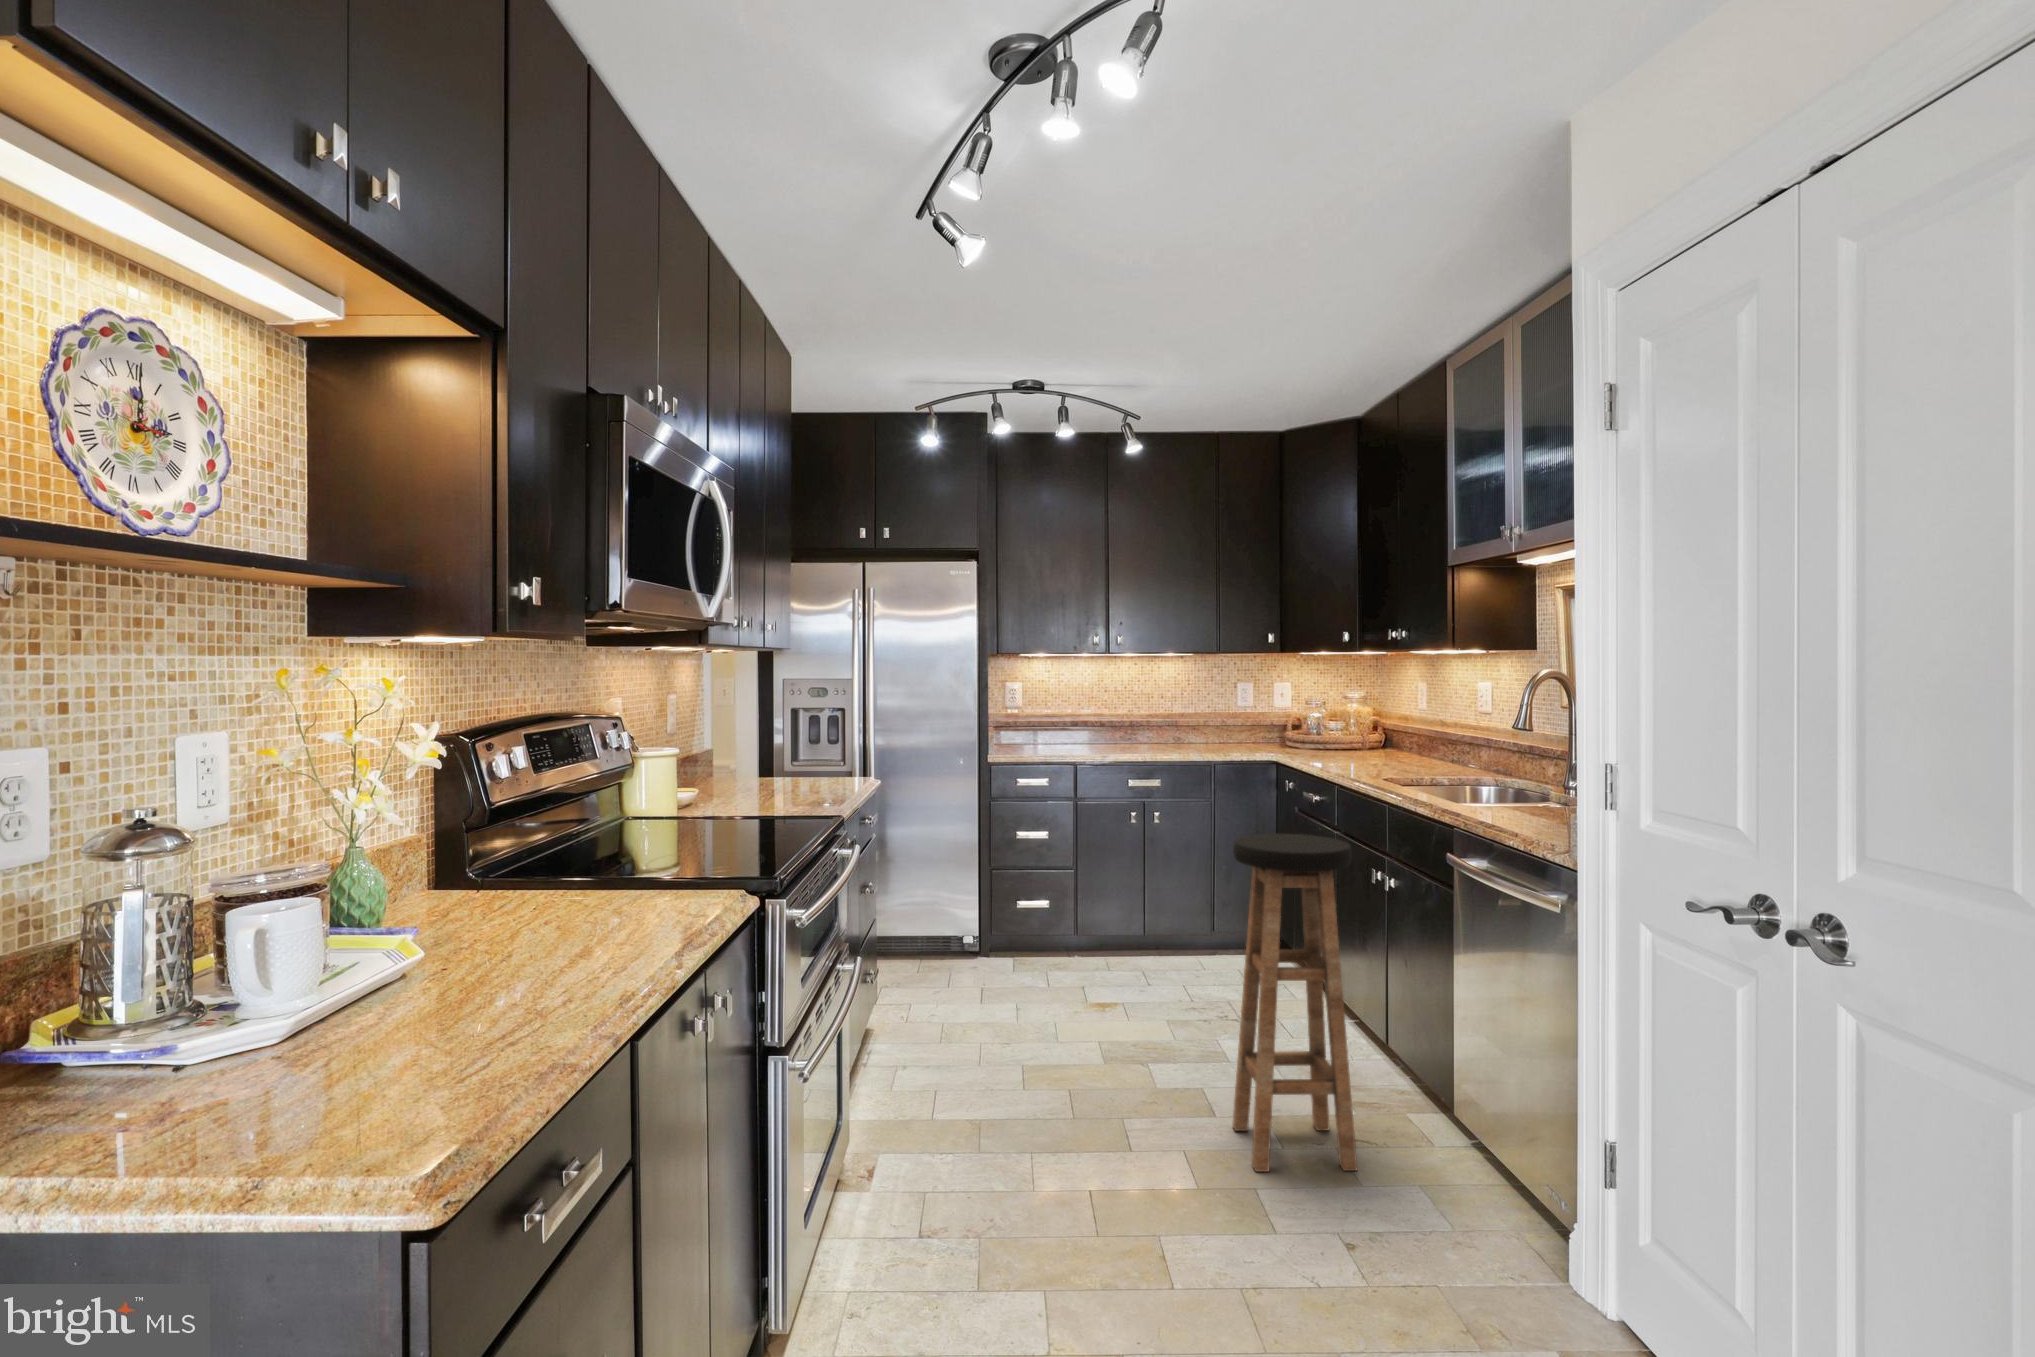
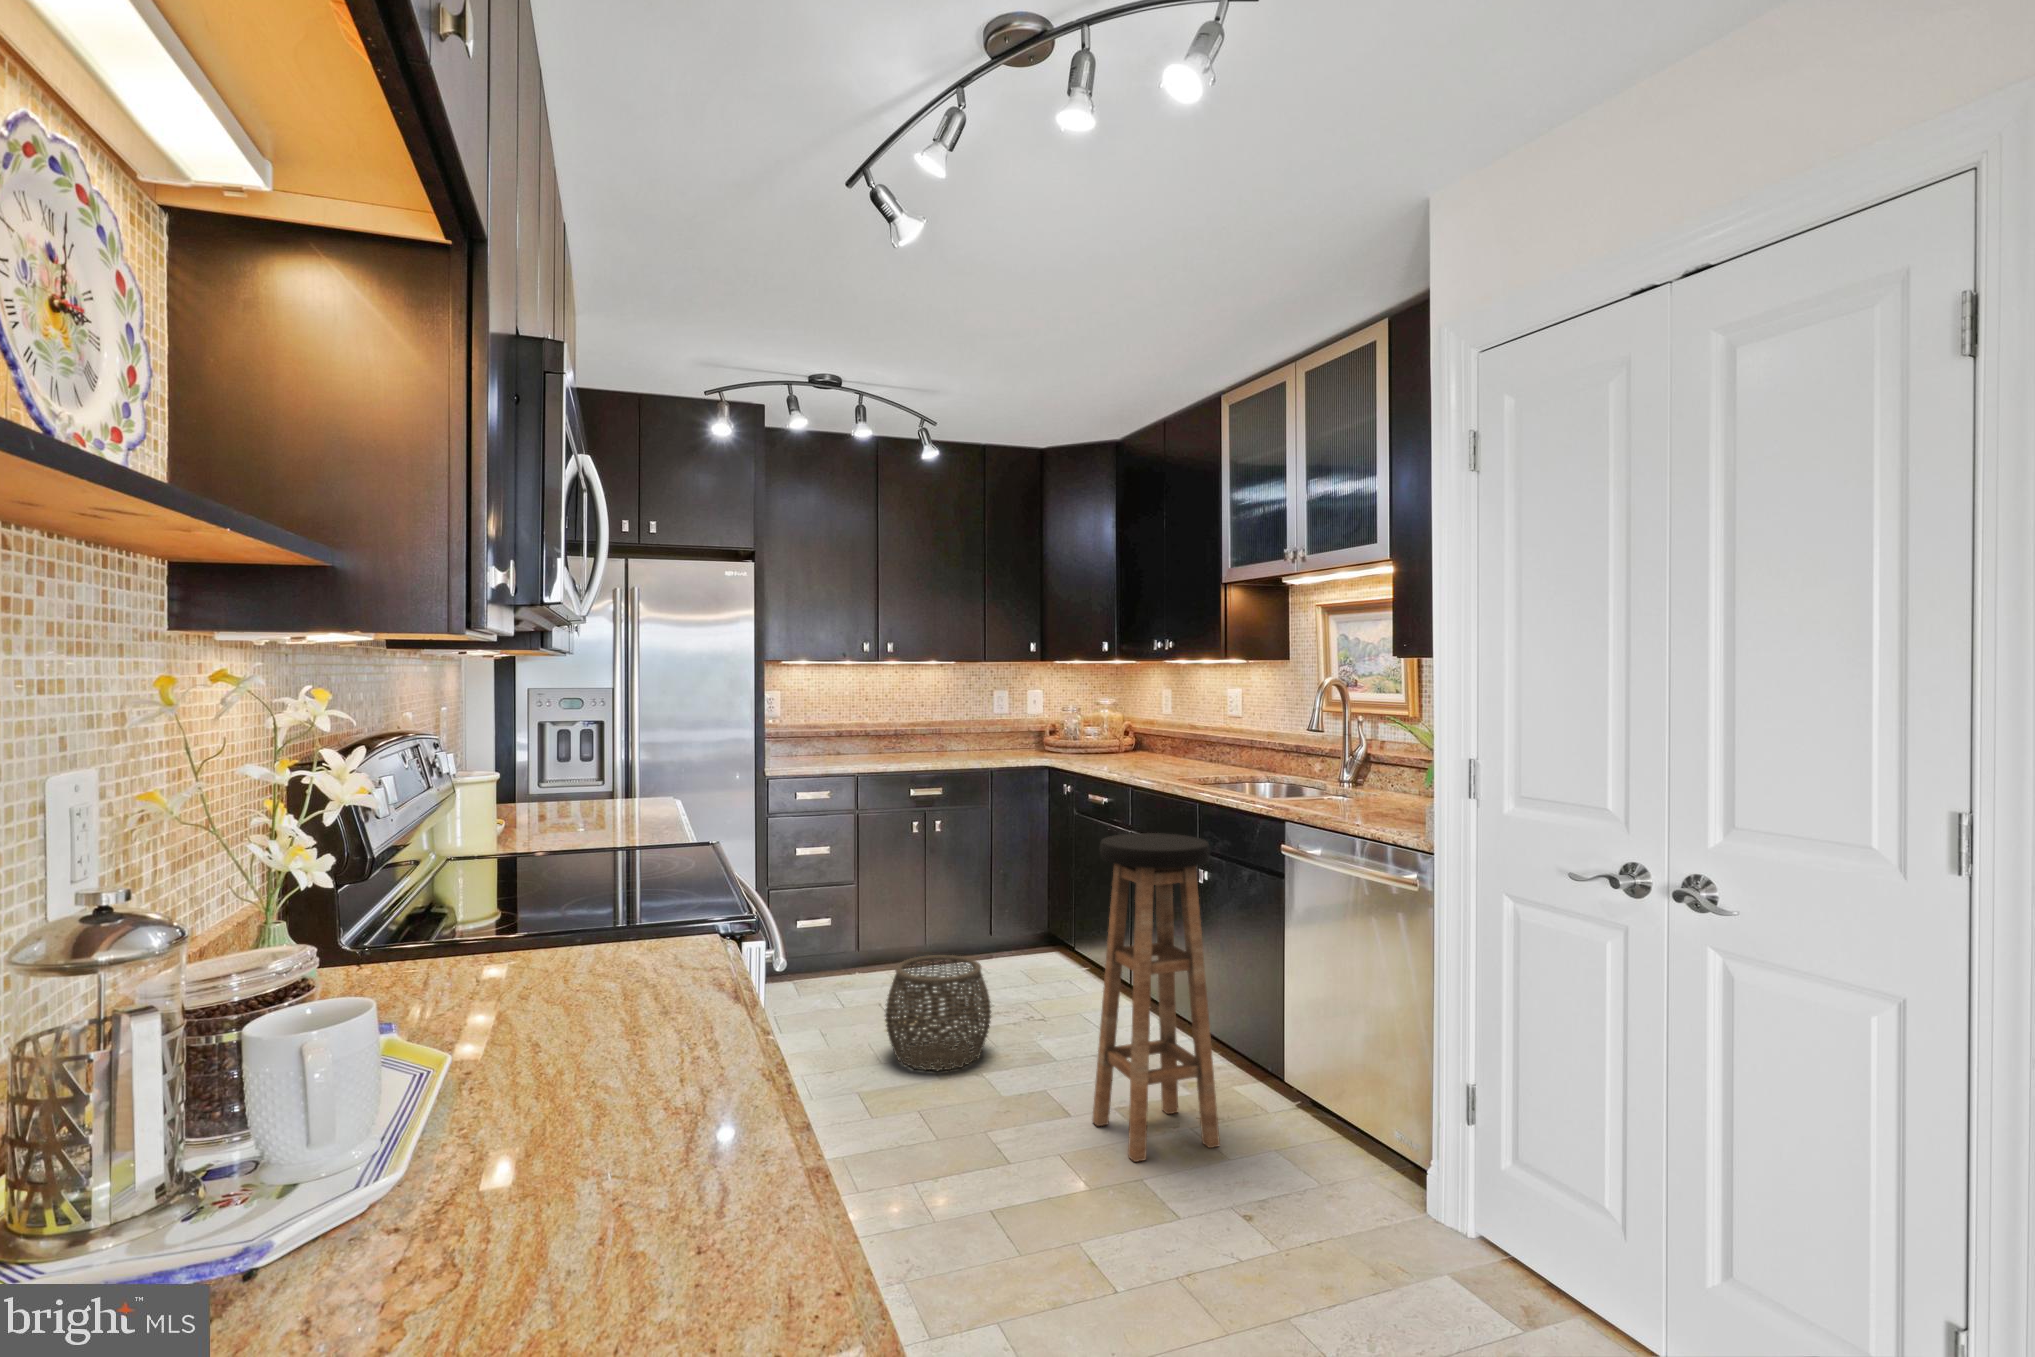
woven basket: none [1060,943,1165,1057] -> present [885,955,991,1071]

